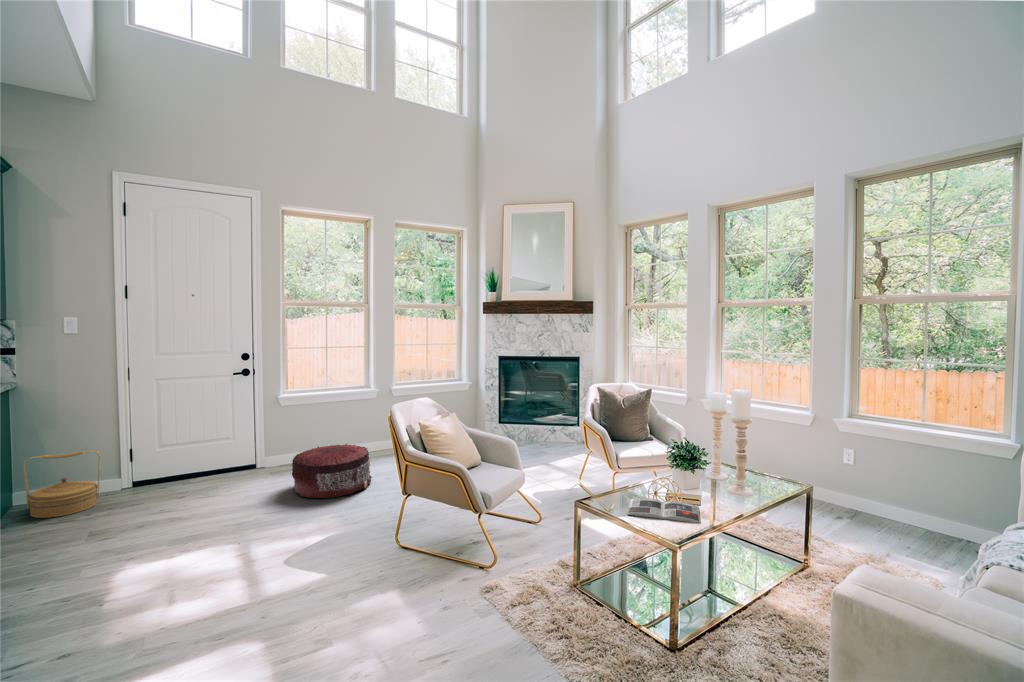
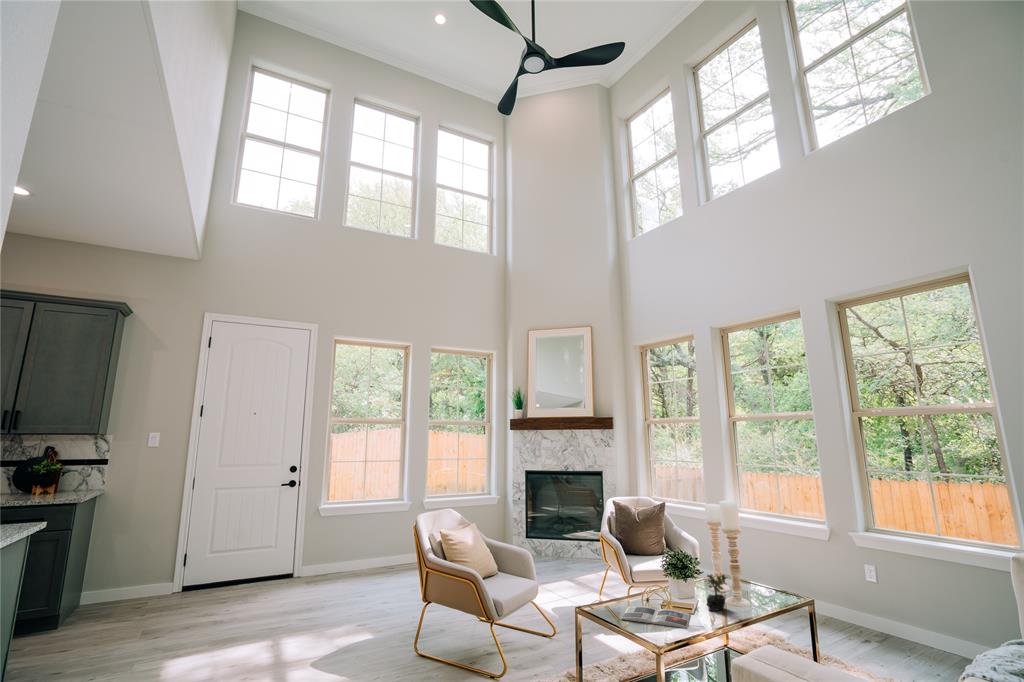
pouf: present [292,444,372,498] -> none [325,554,399,607]
woven basket: present [24,450,101,518] -> none [95,554,161,618]
succulent plant: none [711,463,737,502] -> present [705,574,727,611]

